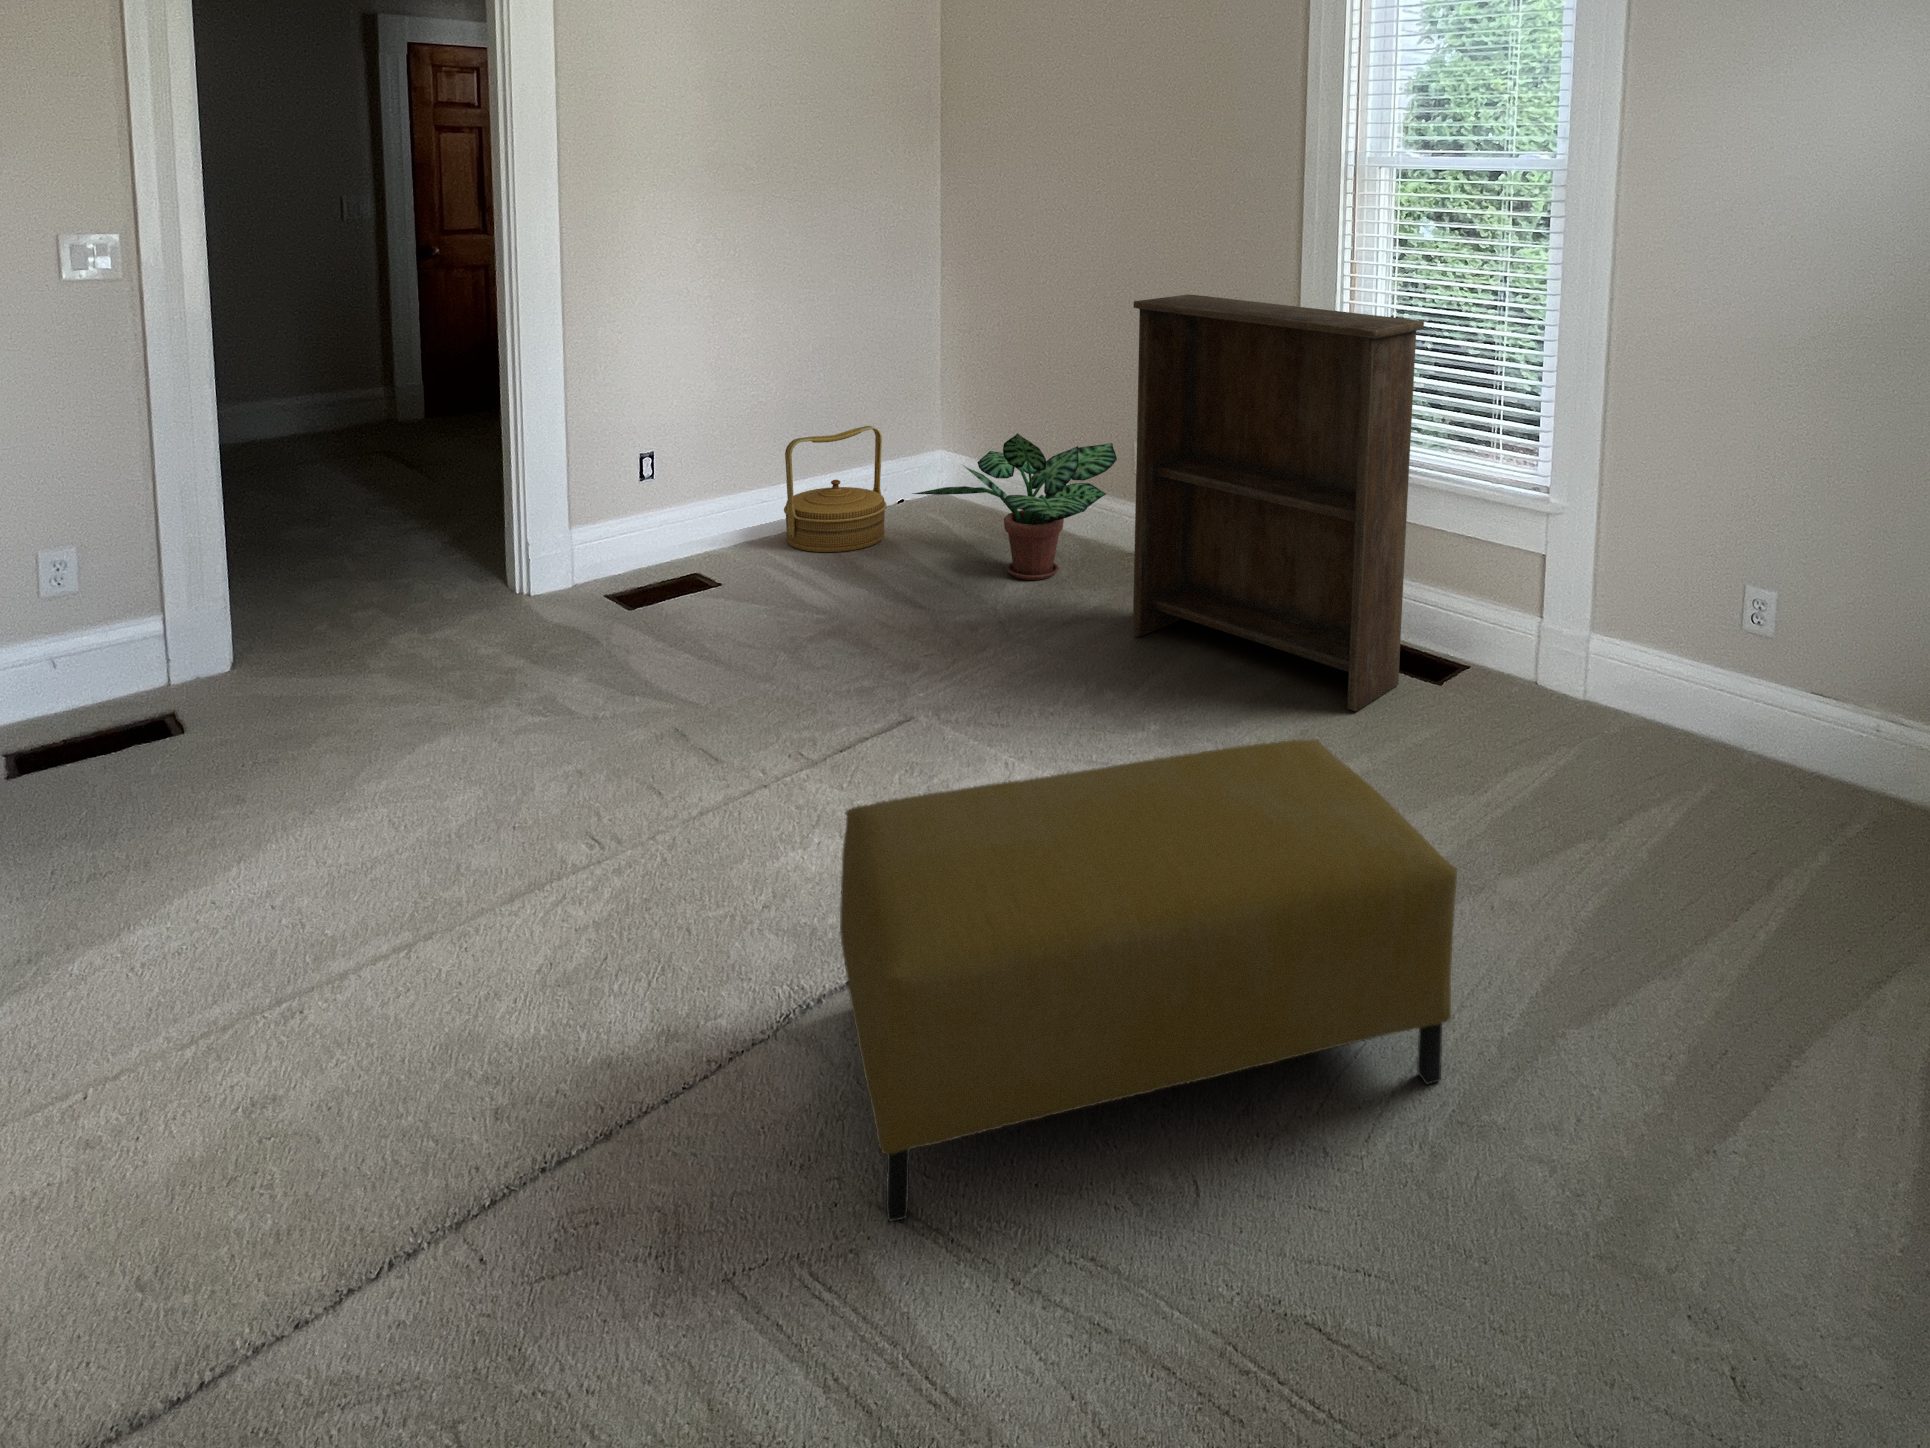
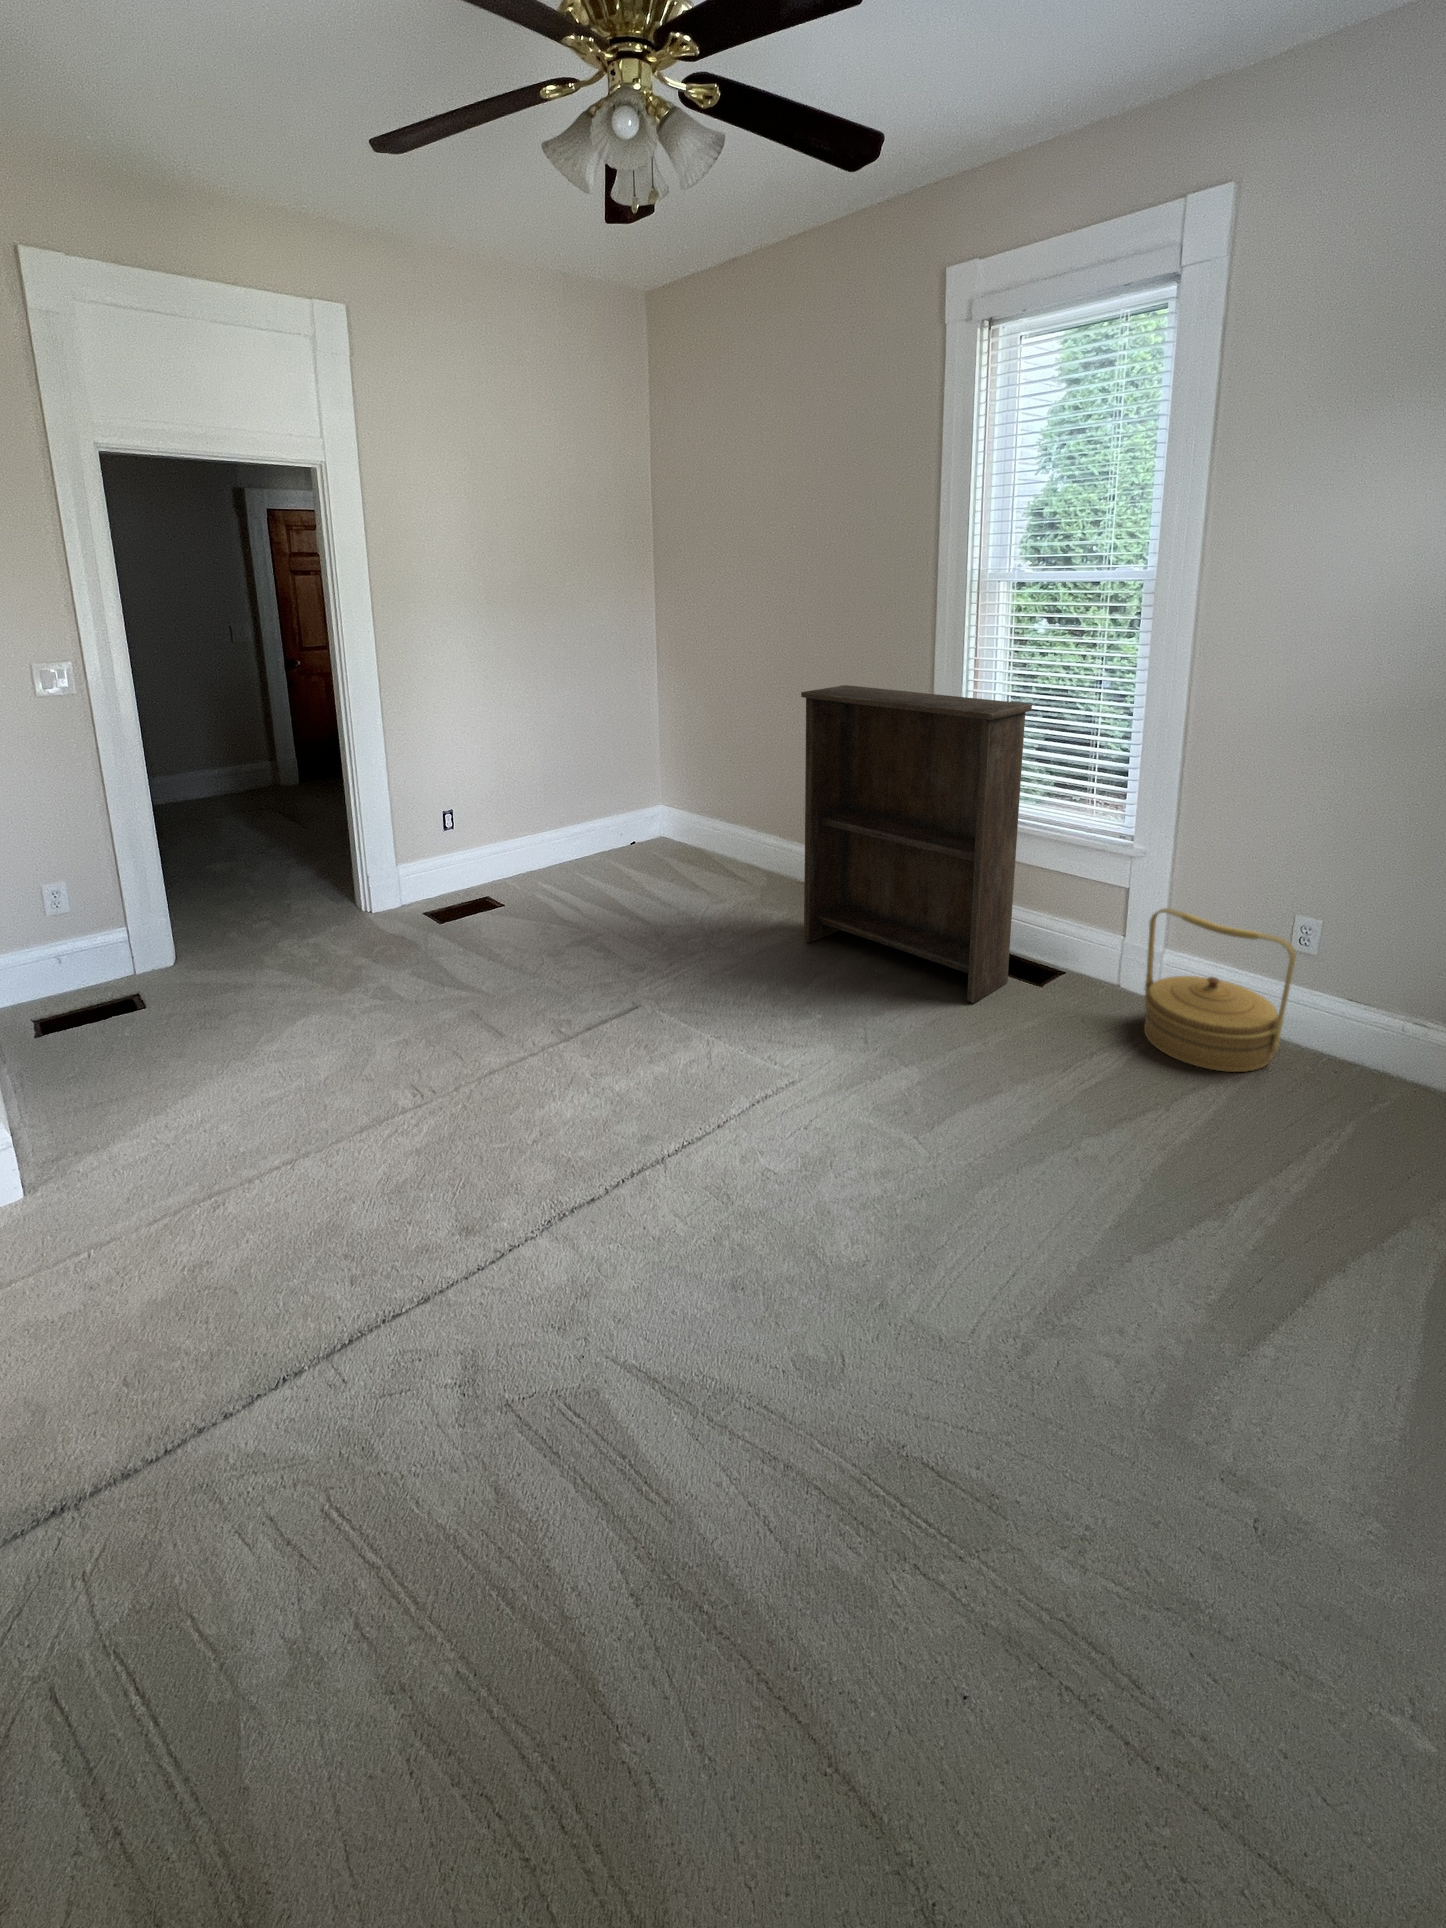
woven basket: present [784,426,887,552] -> present [1144,908,1296,1072]
potted plant: present [913,434,1117,580] -> none [638,792,792,899]
ottoman: present [840,739,1457,1221] -> none [585,1034,1050,1378]

